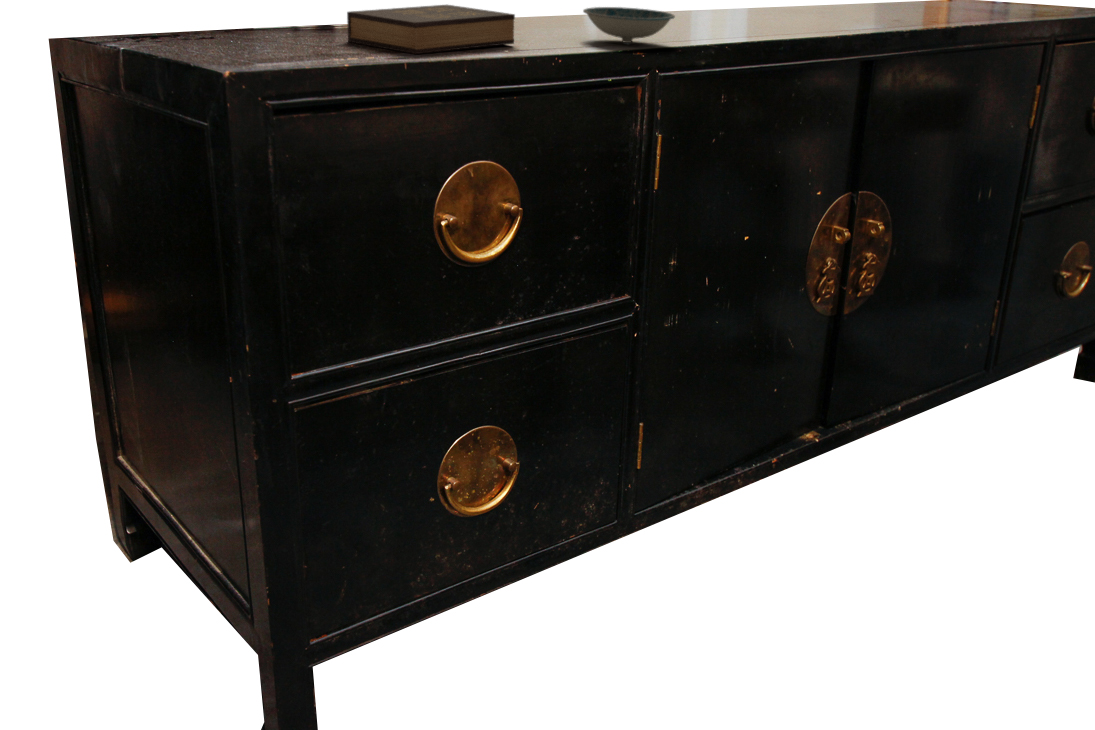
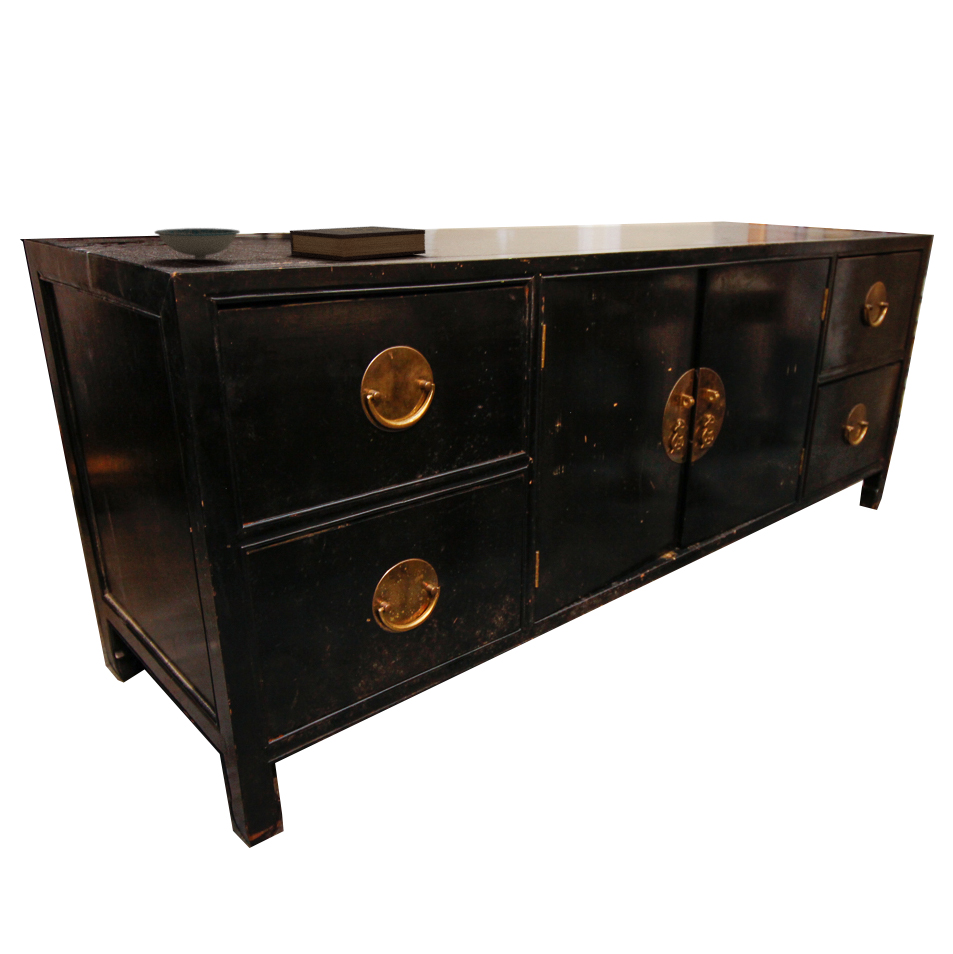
ceramic bowl: present [583,7,675,43] -> present [155,228,240,260]

